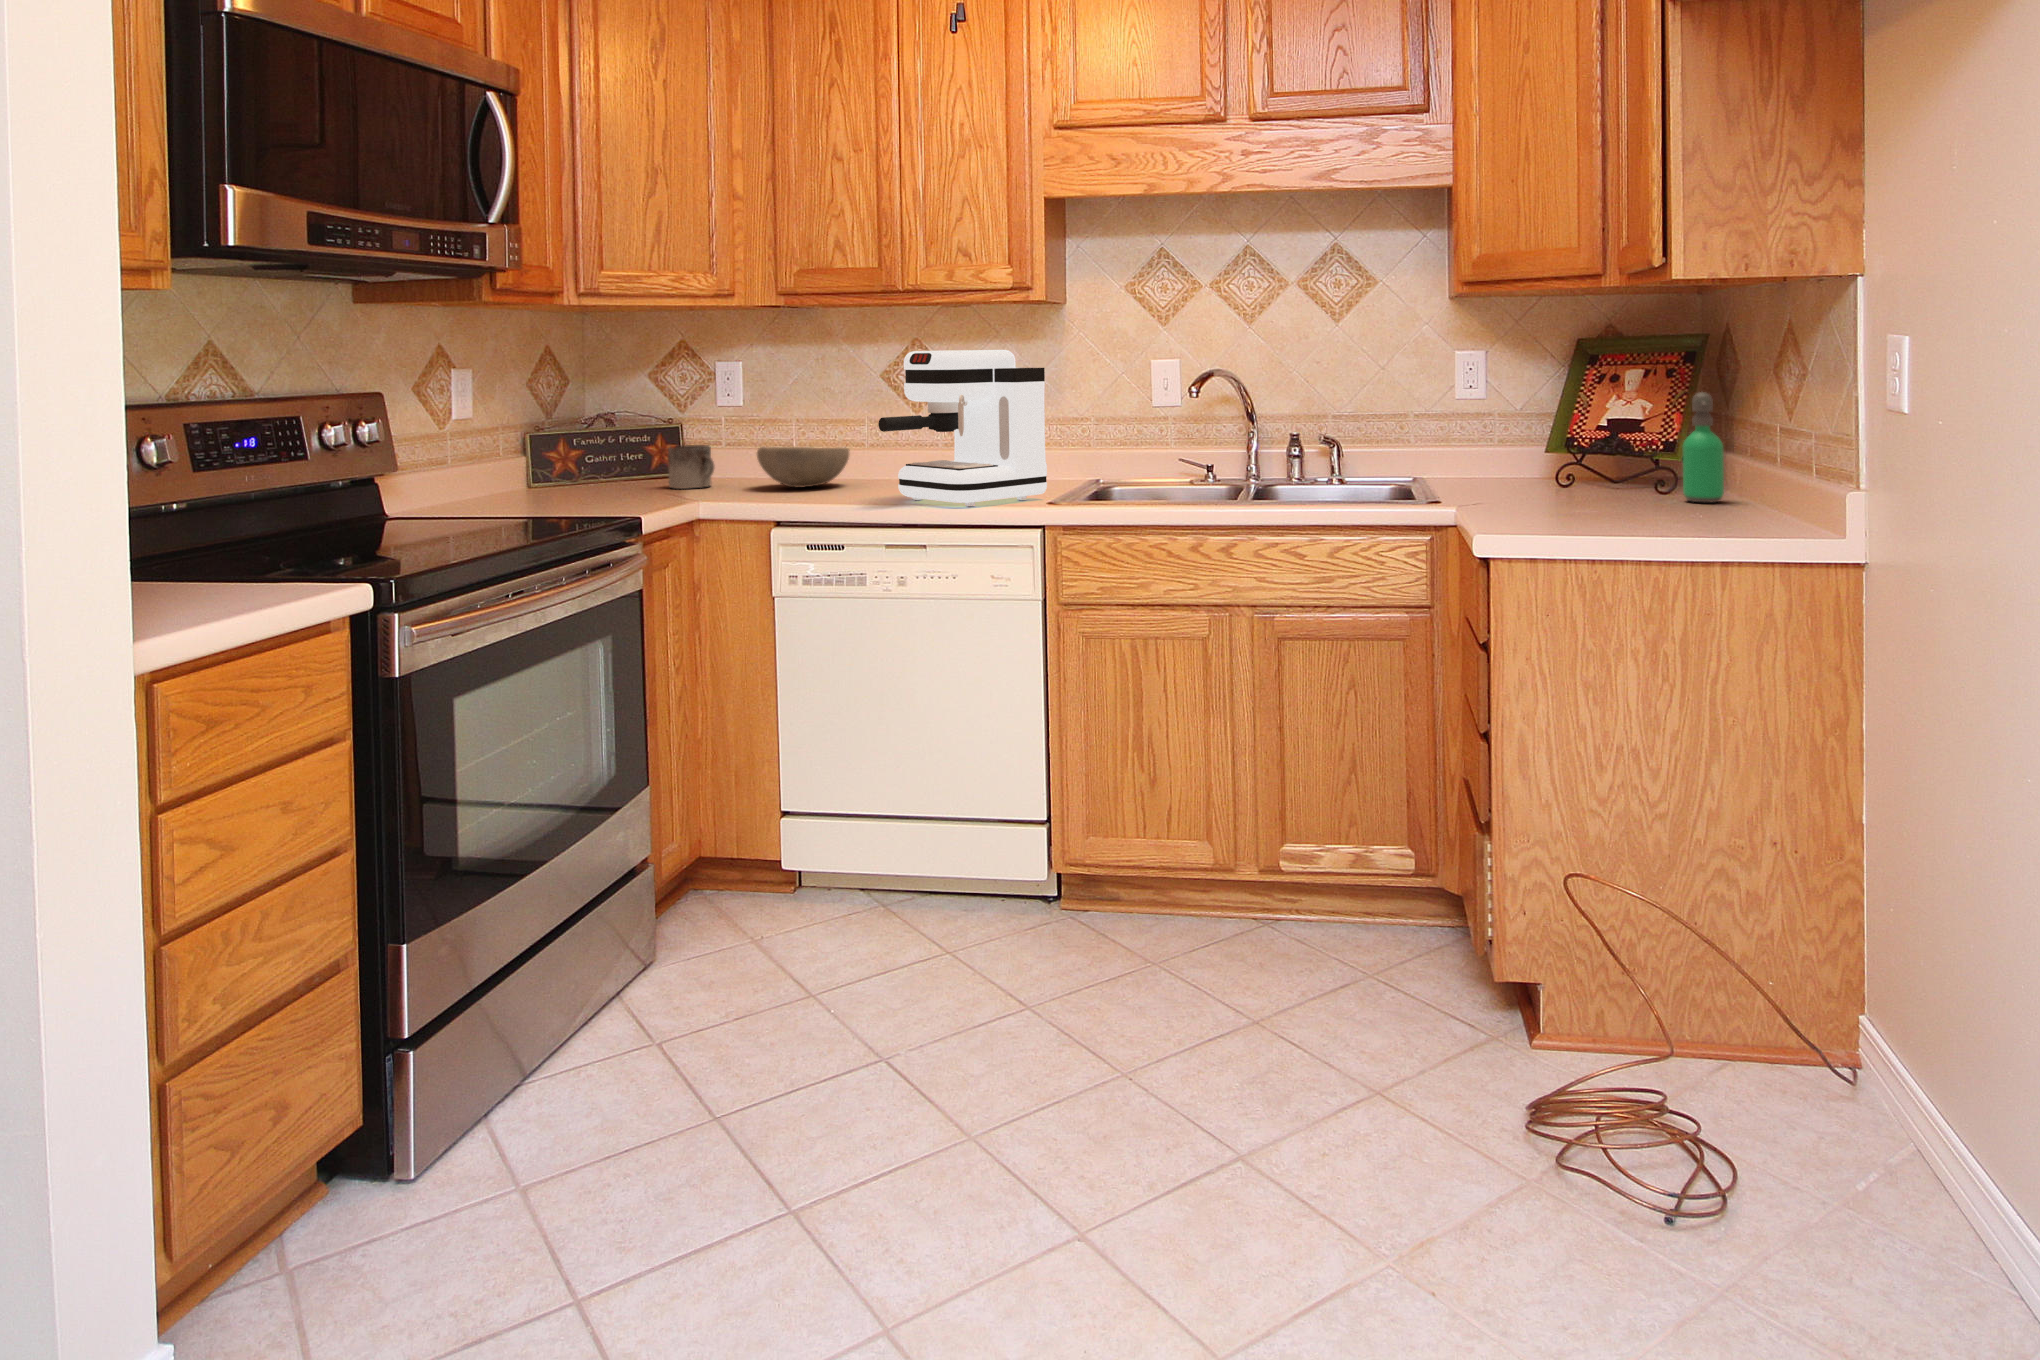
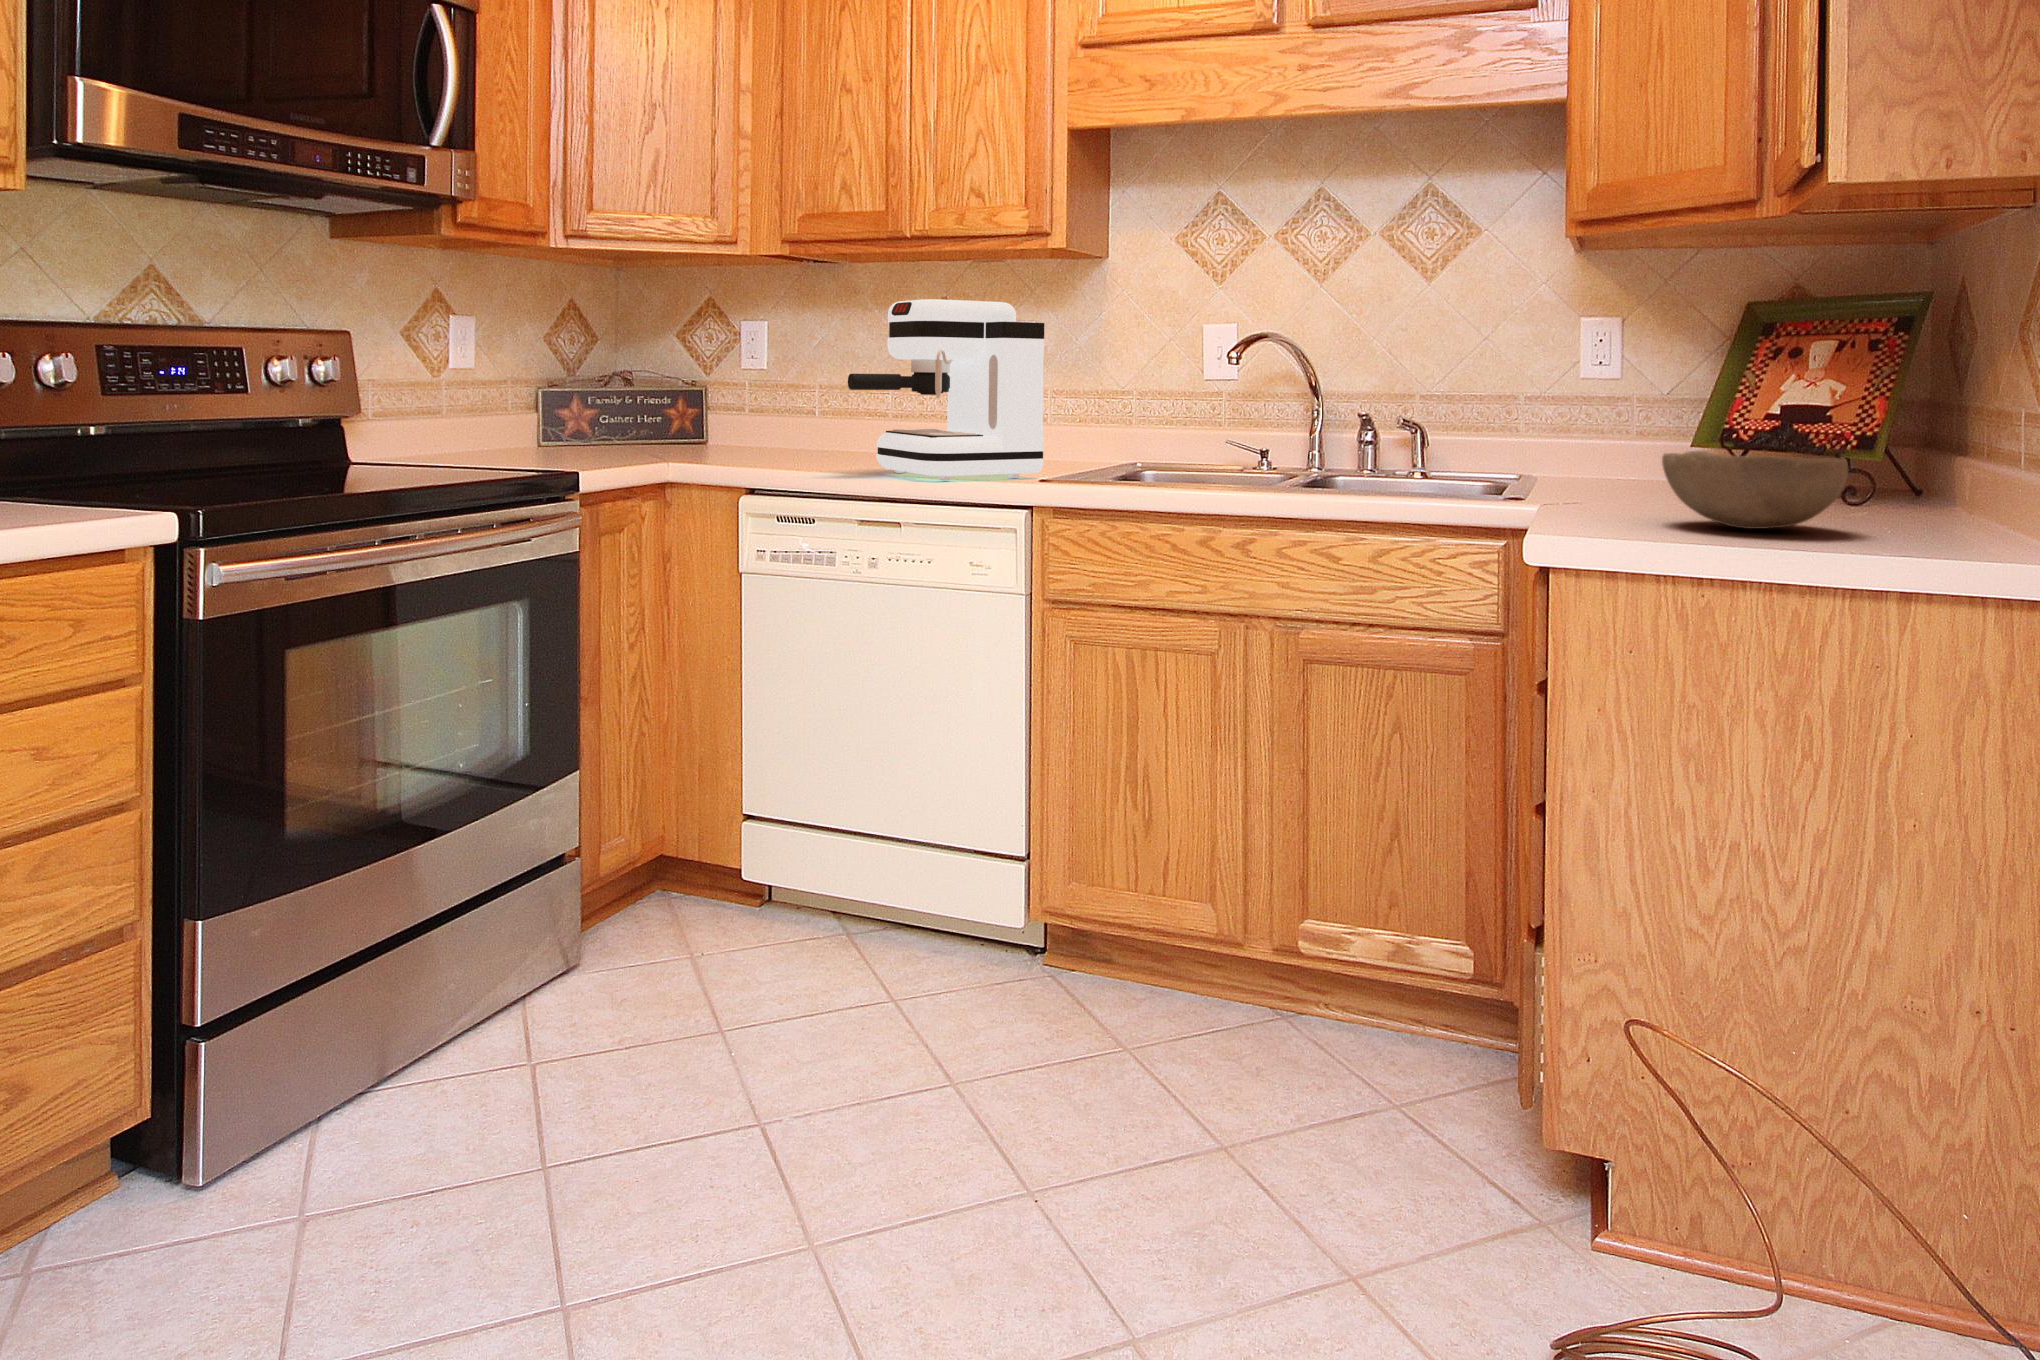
soap dispenser: present [1683,392,1724,502] -> none [1881,367,1945,521]
mug: present [668,445,714,489] -> none [671,408,717,454]
bowl: present [757,447,850,488] -> present [1662,451,1848,529]

